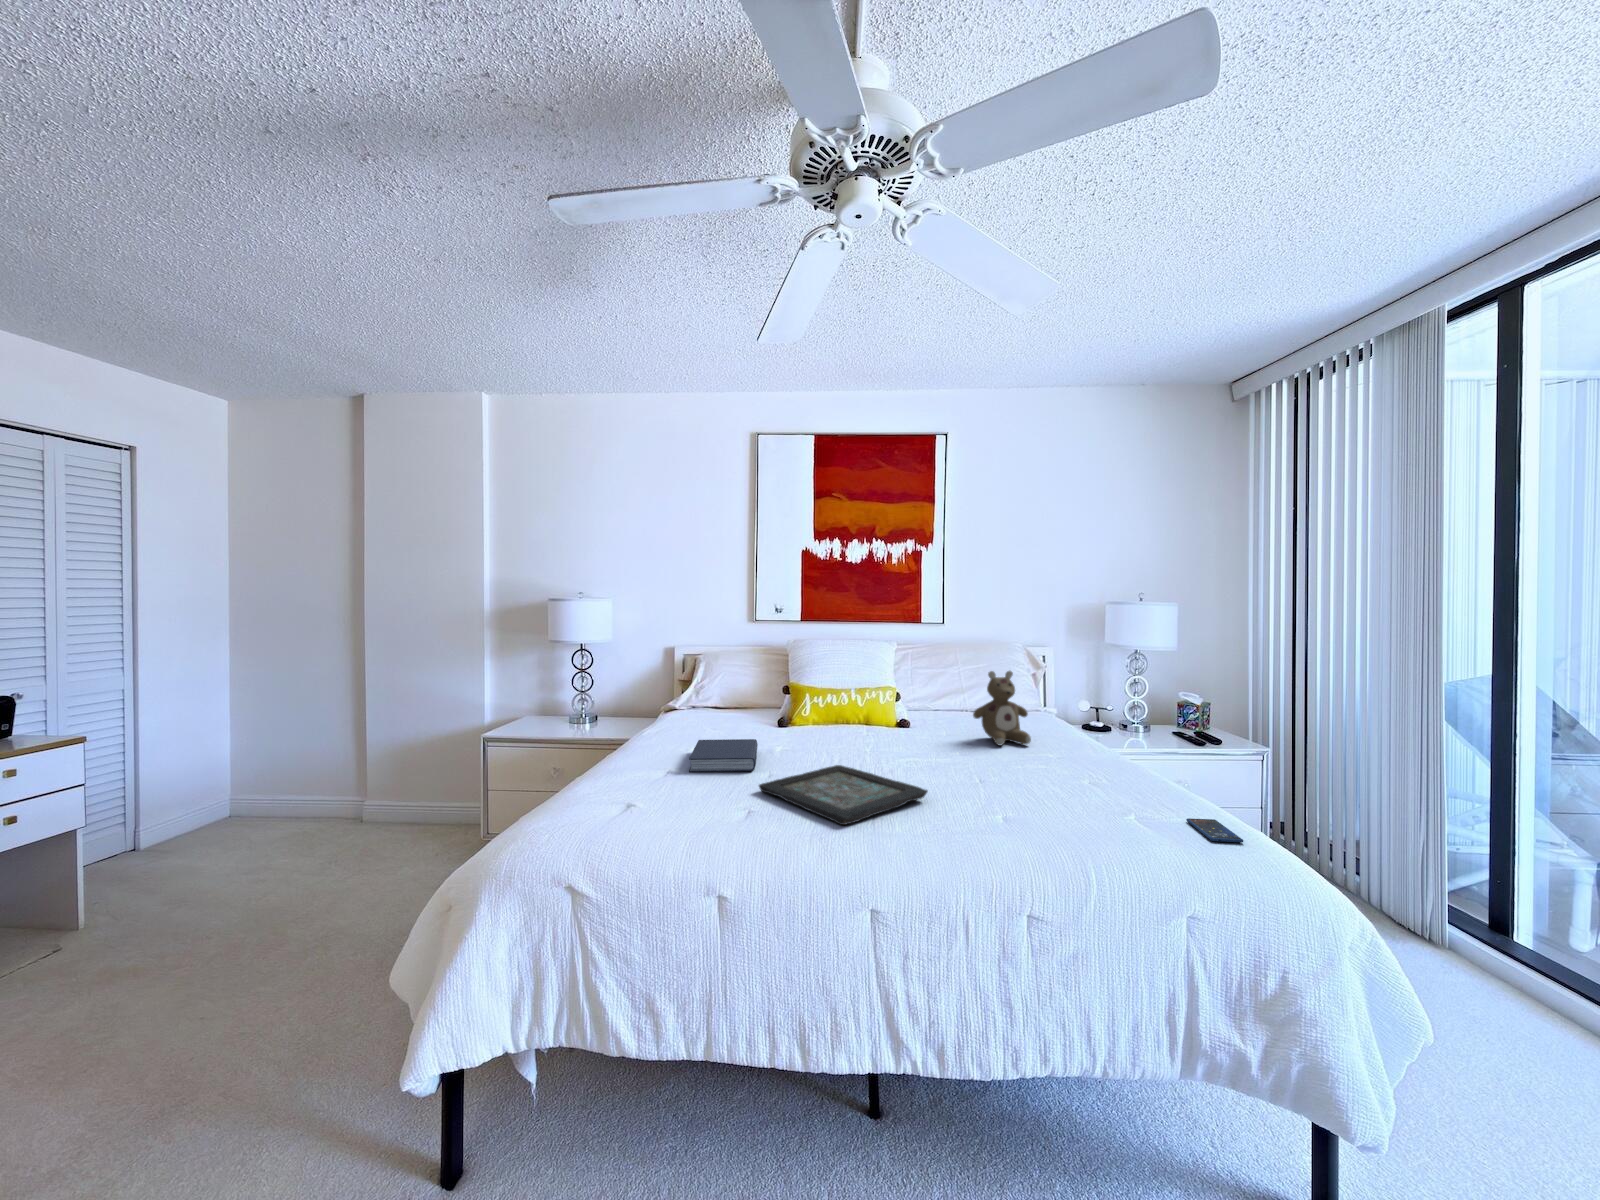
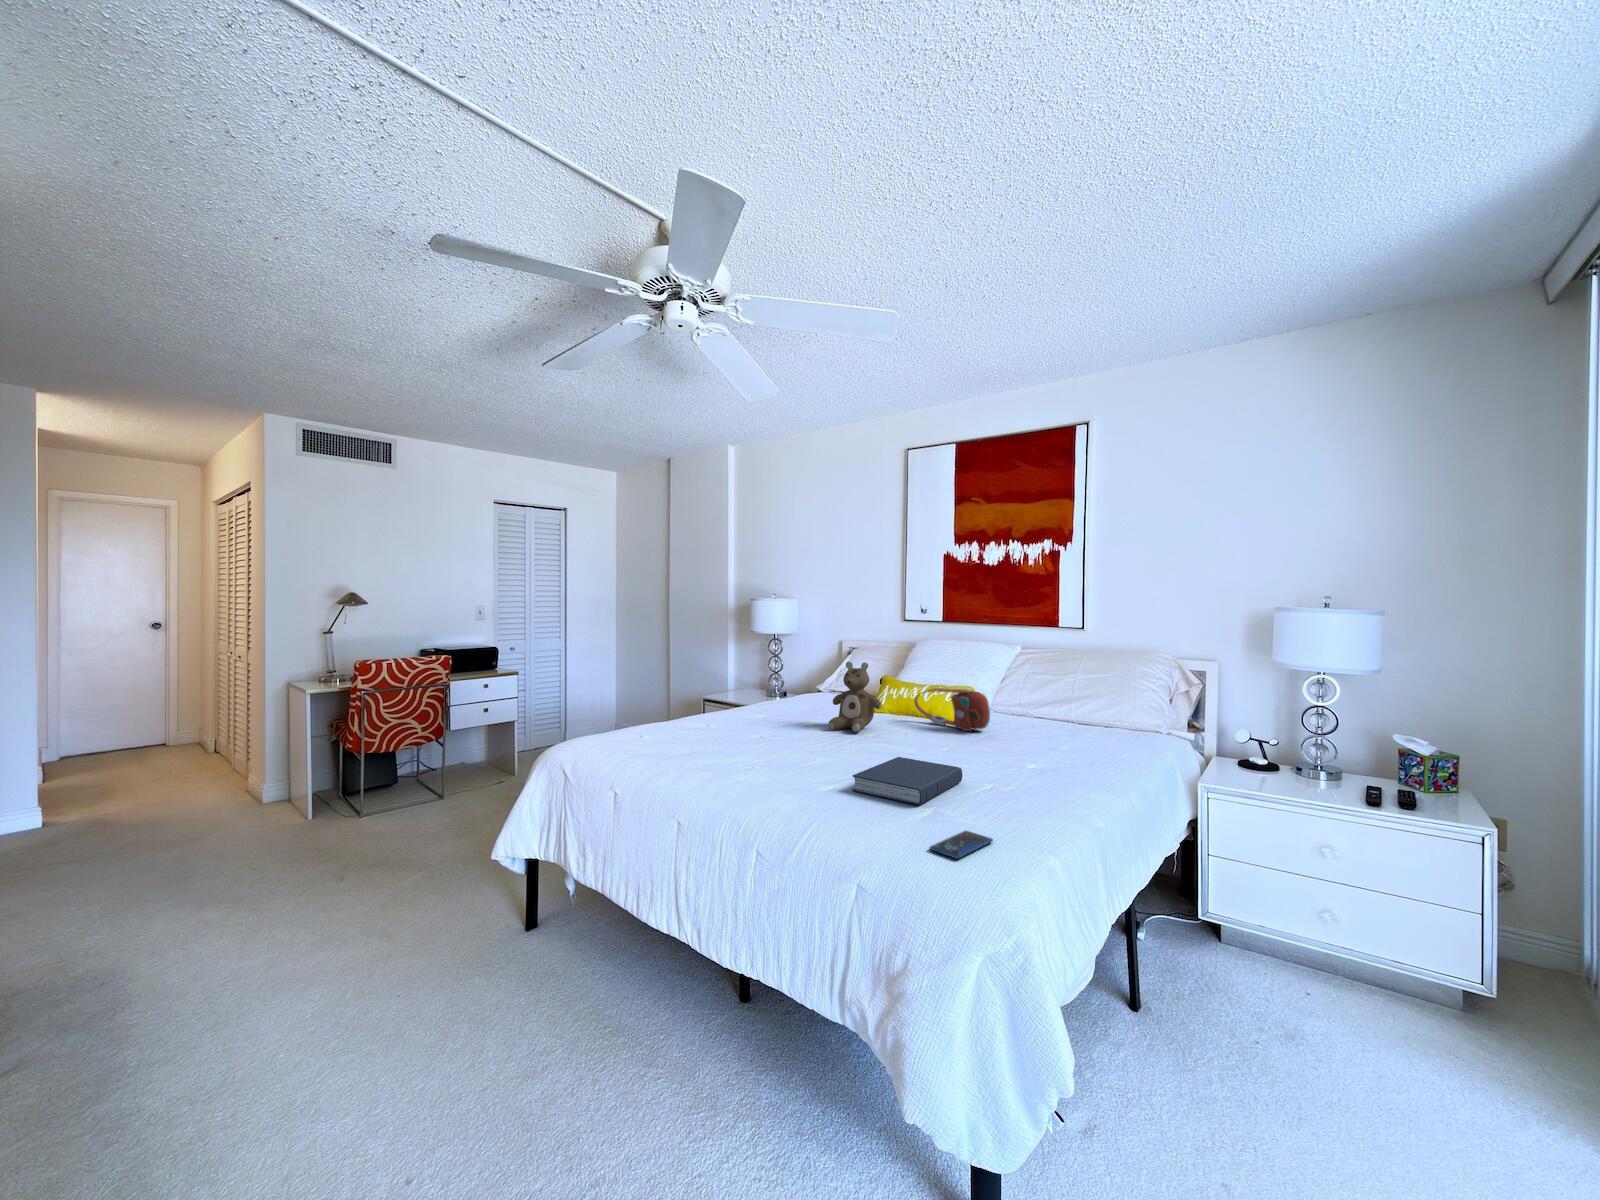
stuffed bear: present [973,671,1031,745] -> present [828,662,882,733]
handbag: none [866,691,949,732] -> present [914,688,990,731]
book: present [689,739,758,772] -> present [852,757,962,805]
decorative tray: present [759,765,928,825] -> none [689,735,795,767]

